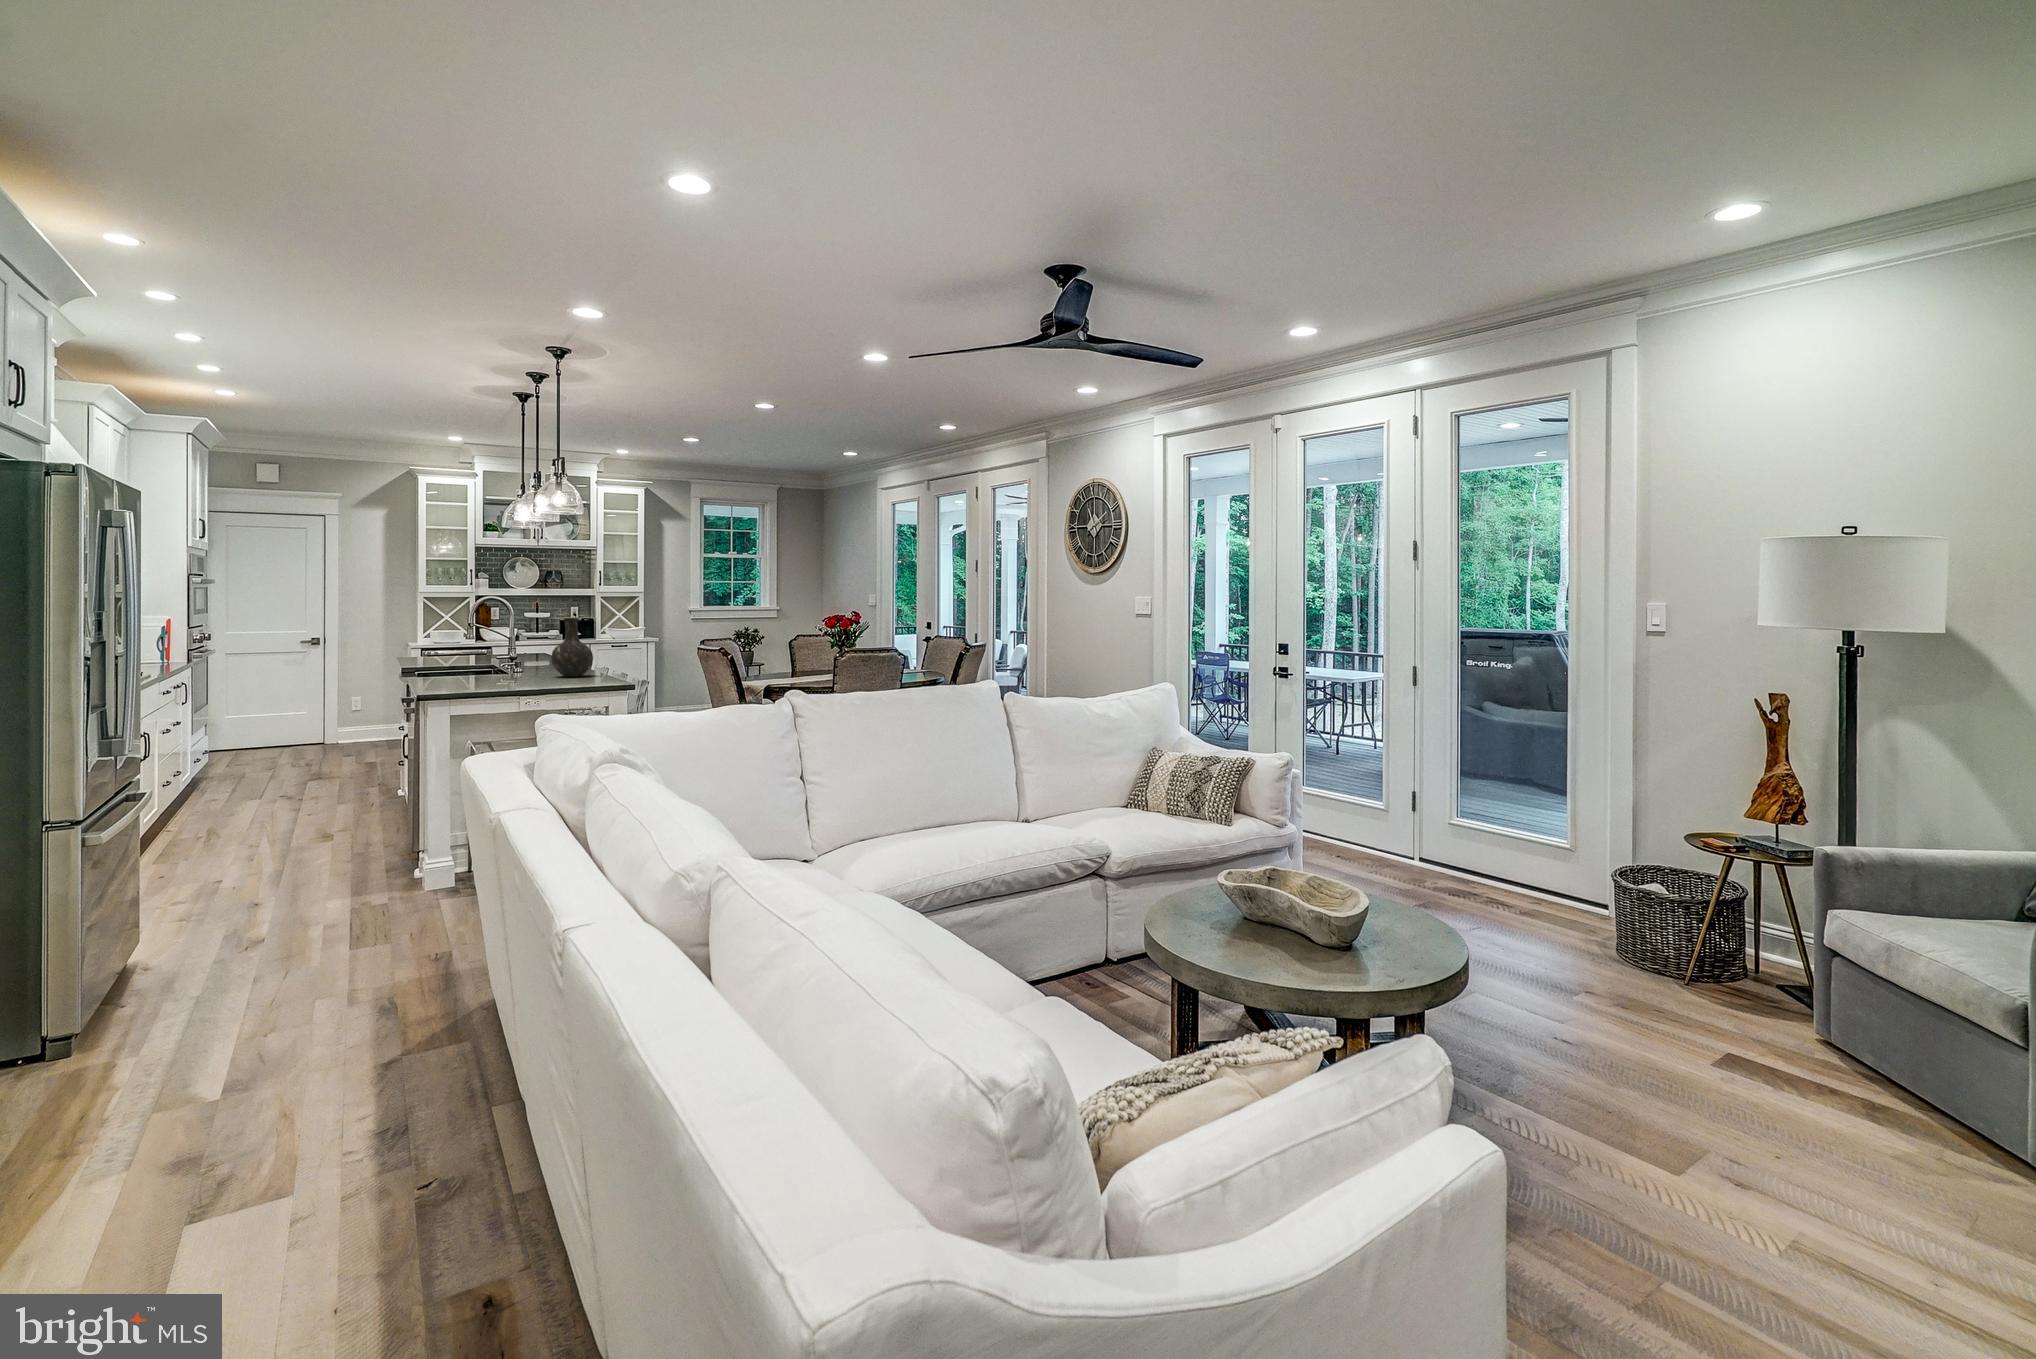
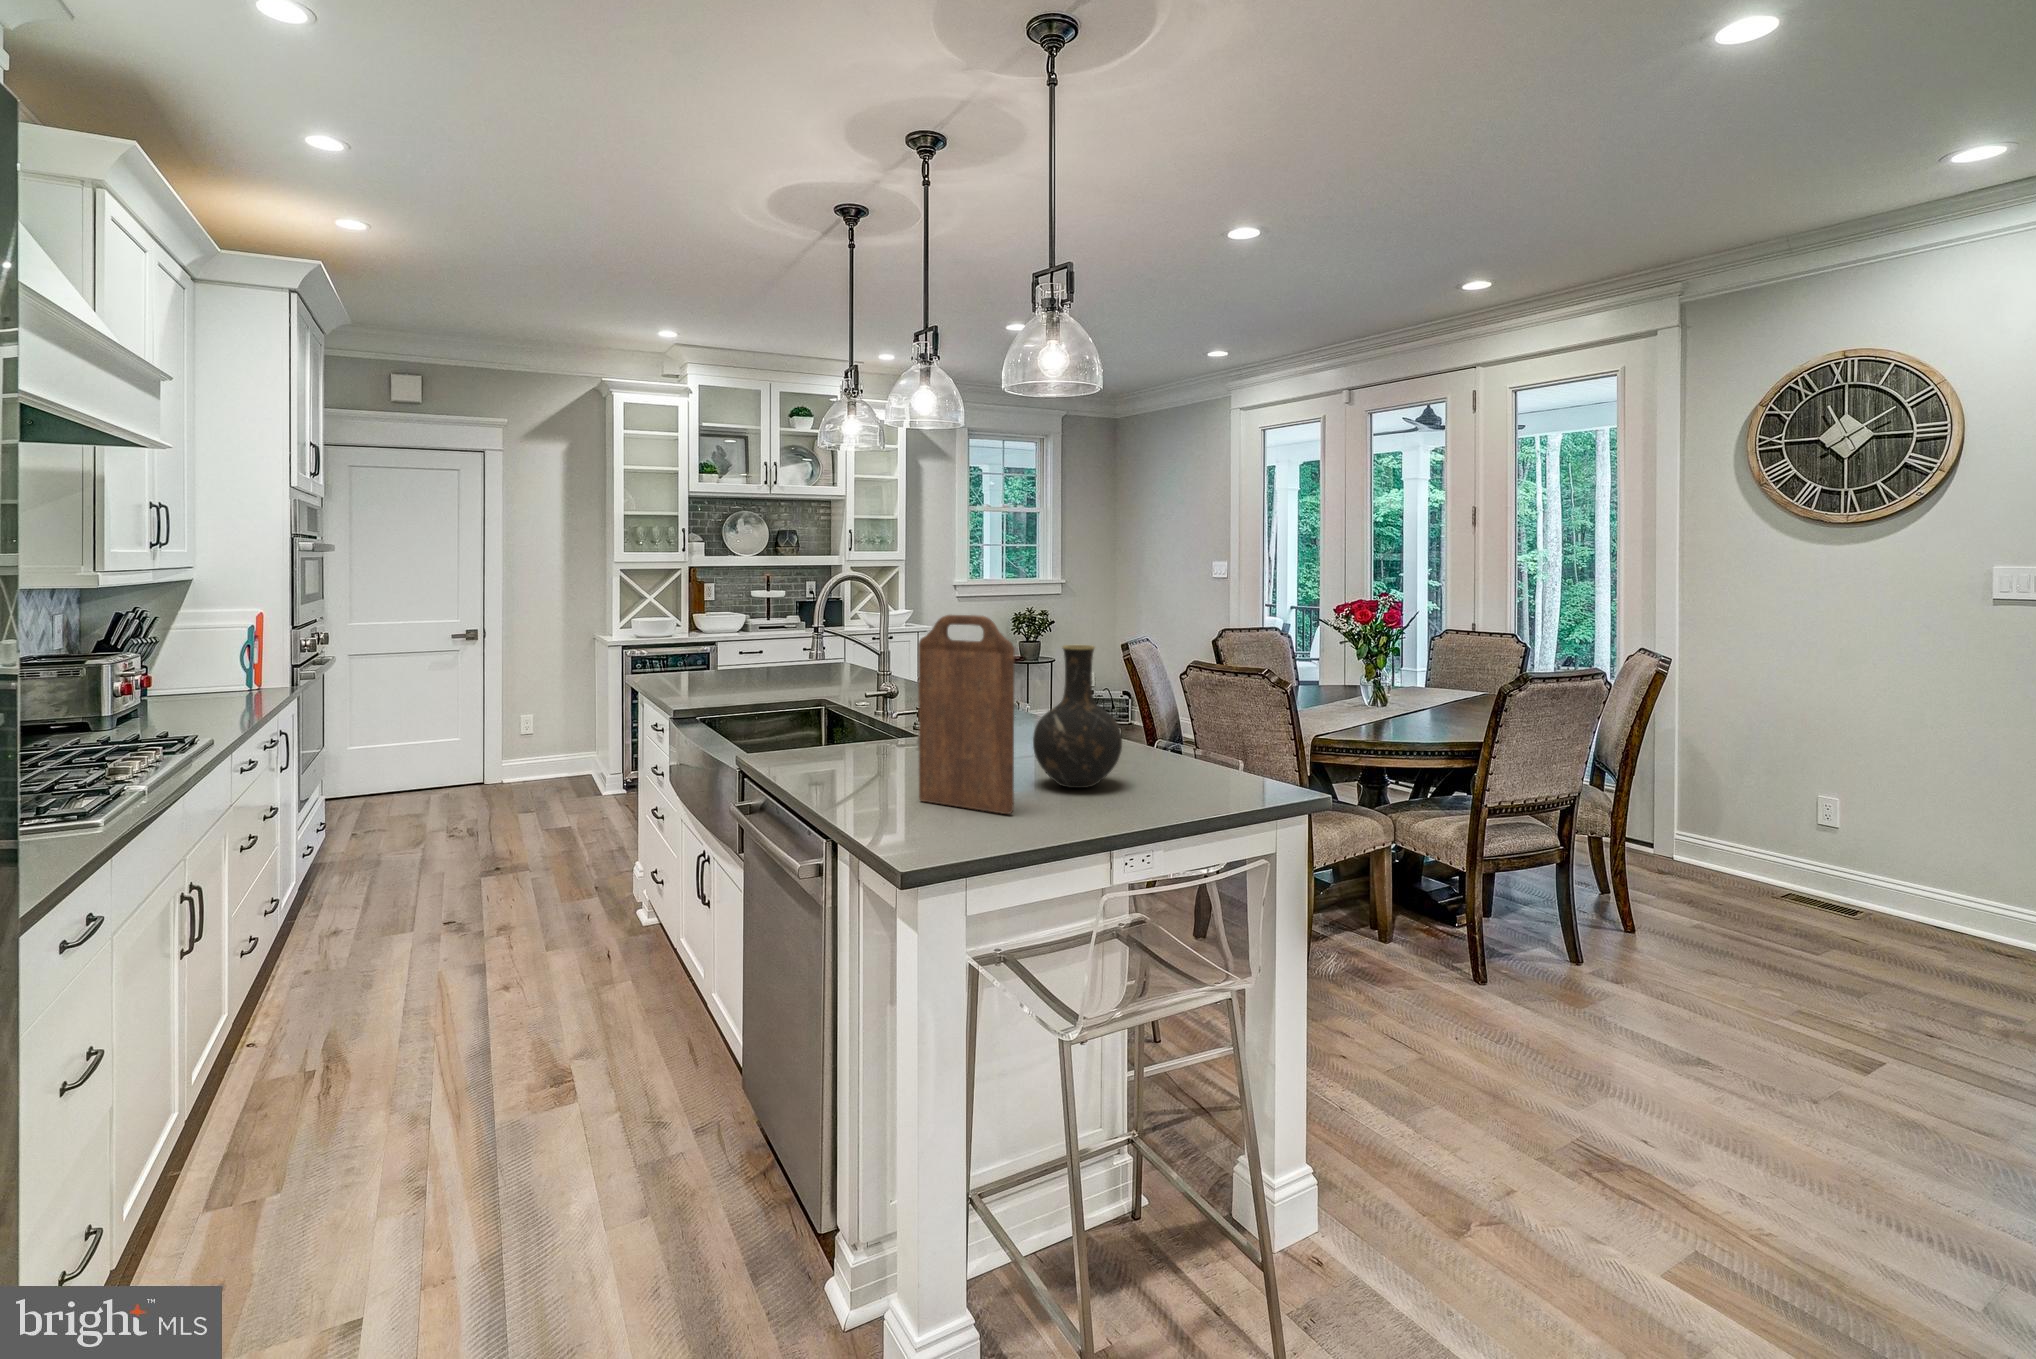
cutting board: none [490,602,526,681] -> present [918,615,1015,814]

